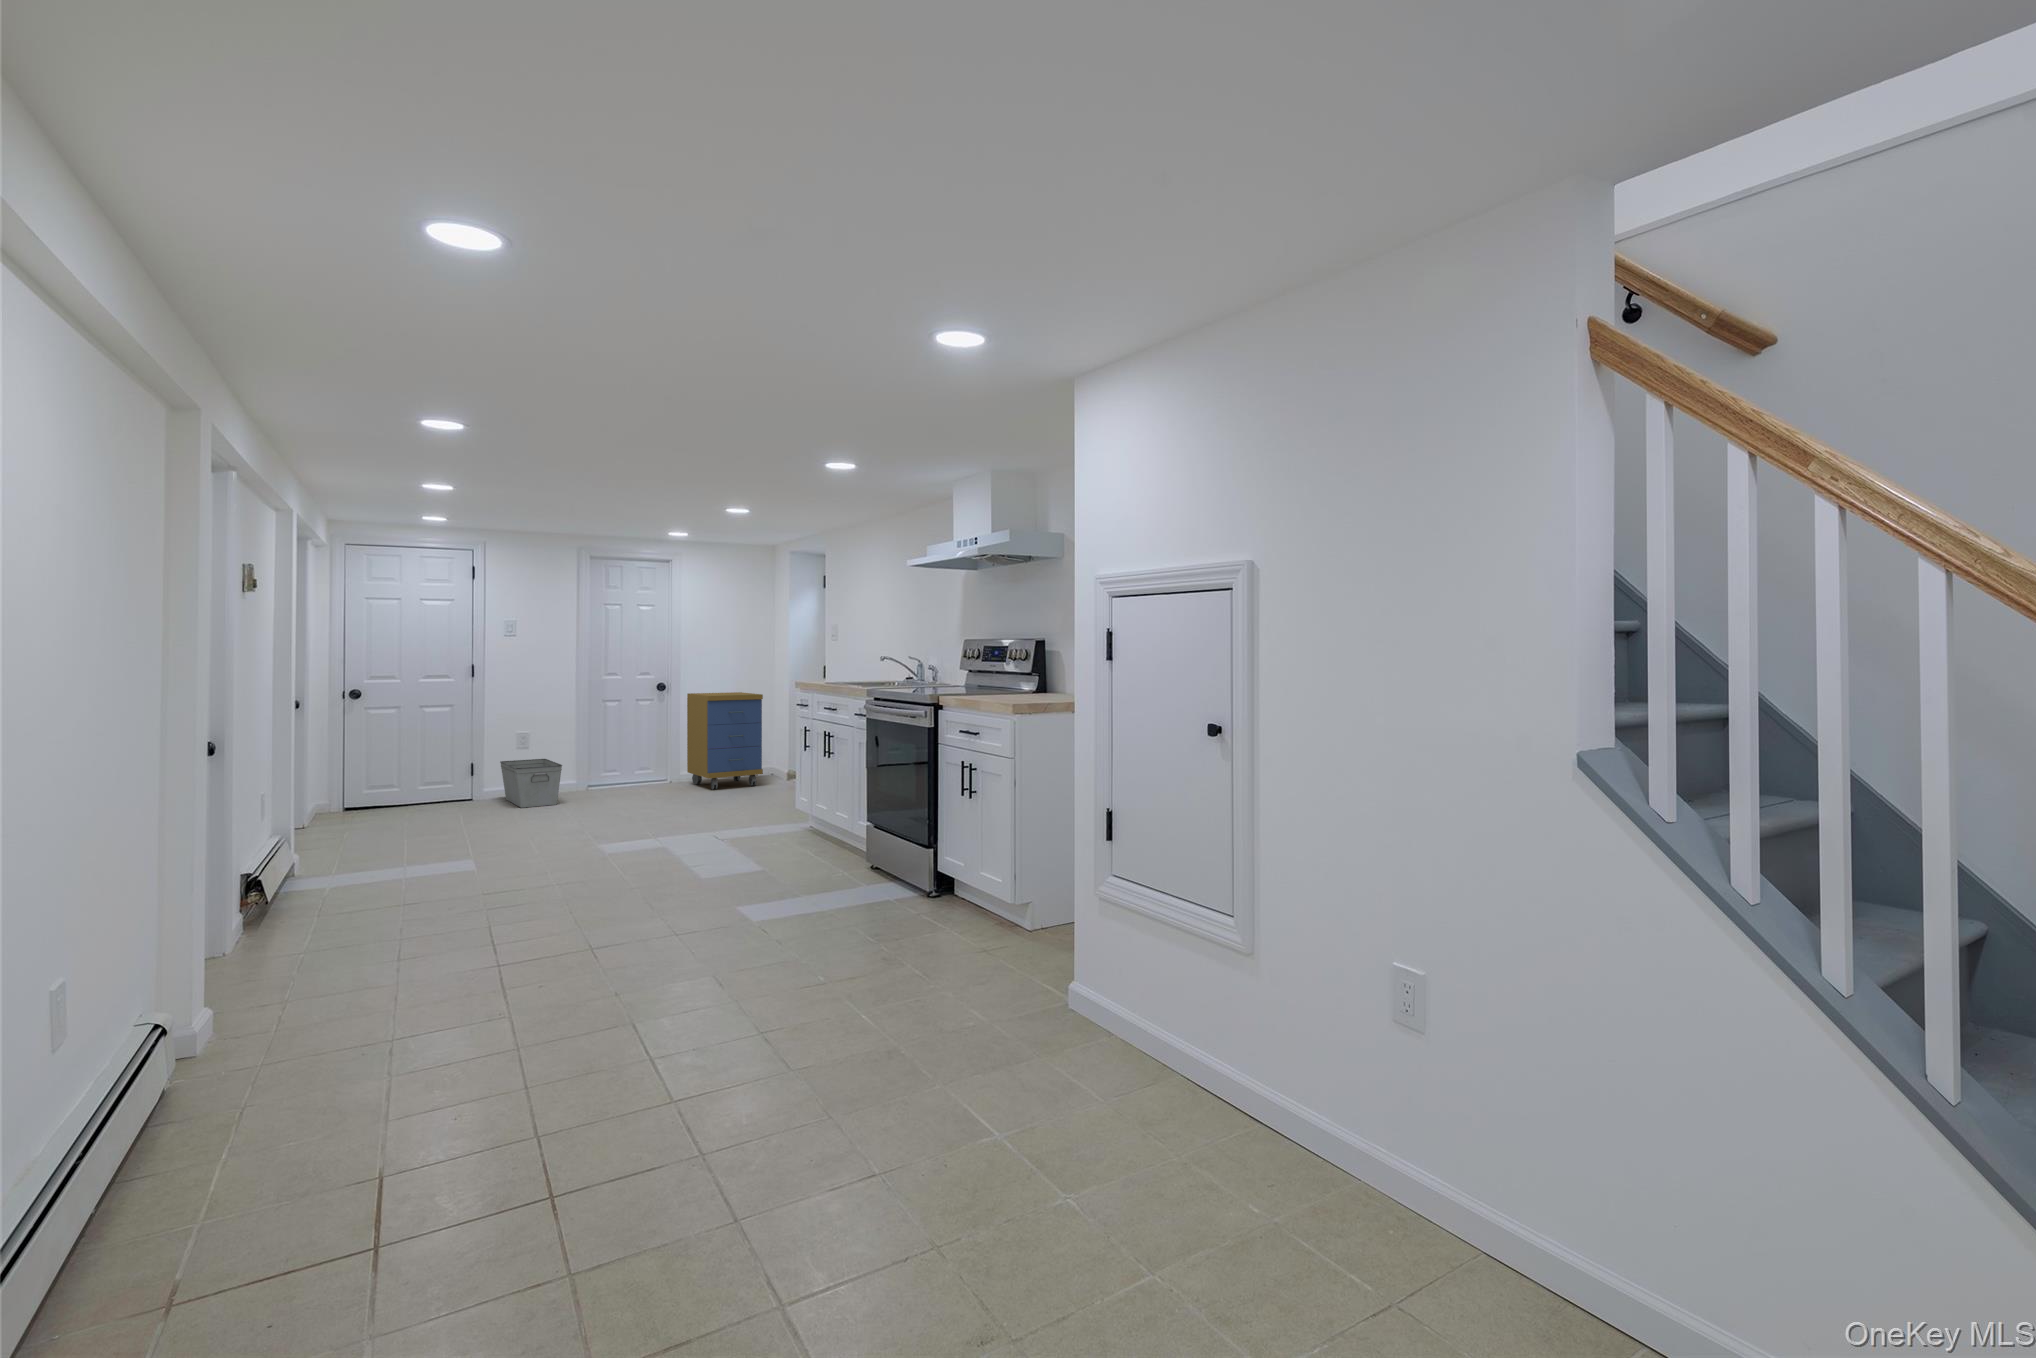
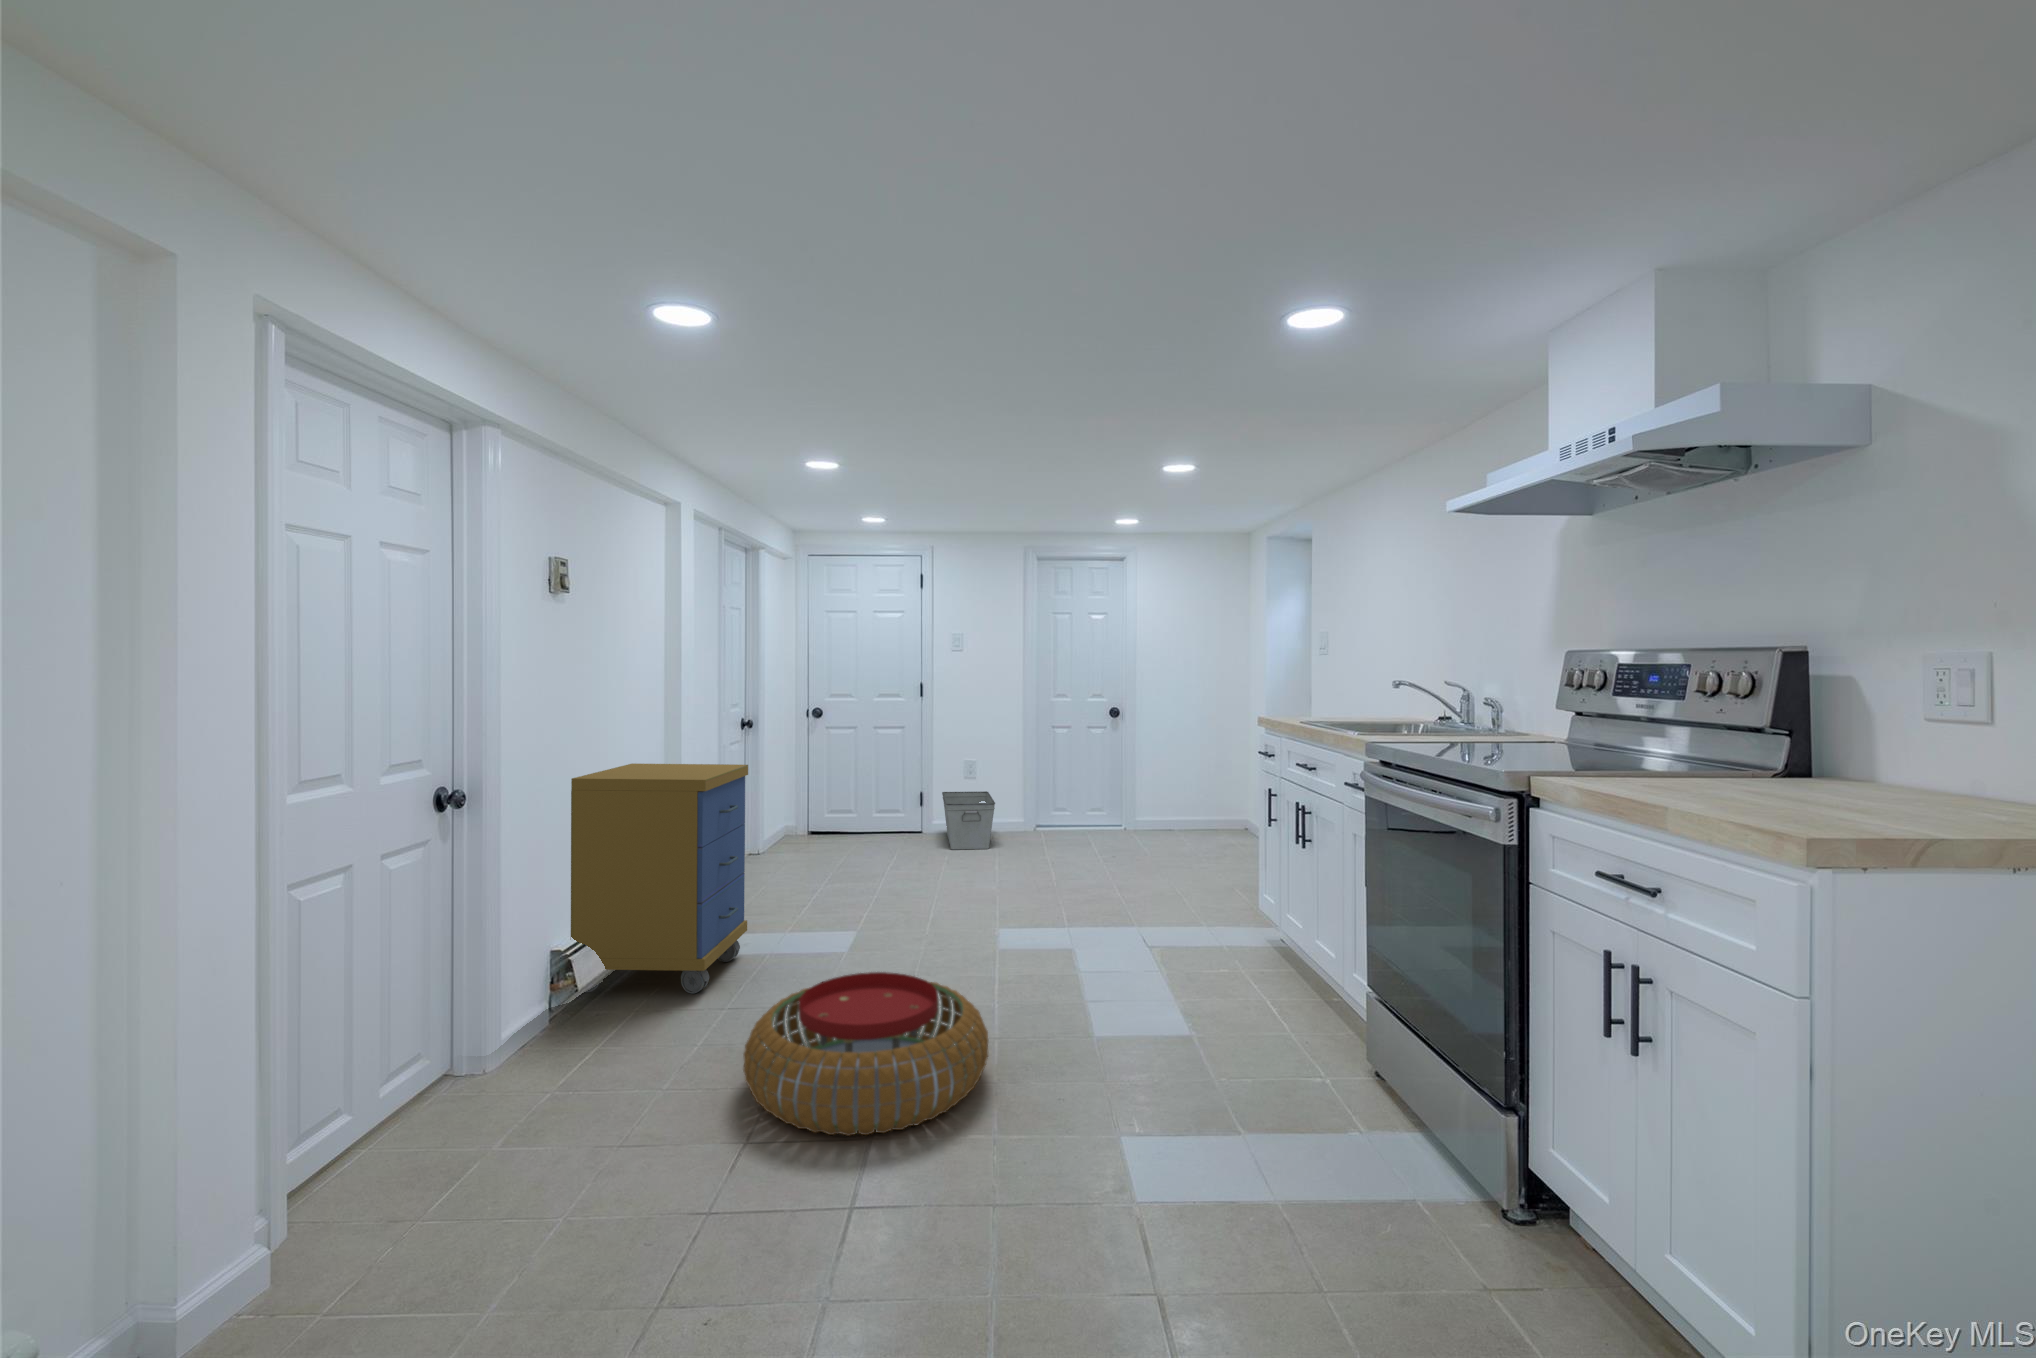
storage cabinet: present [687,692,763,789] -> present [571,763,748,994]
pouf: none [493,846,659,926] -> present [743,972,989,1136]

